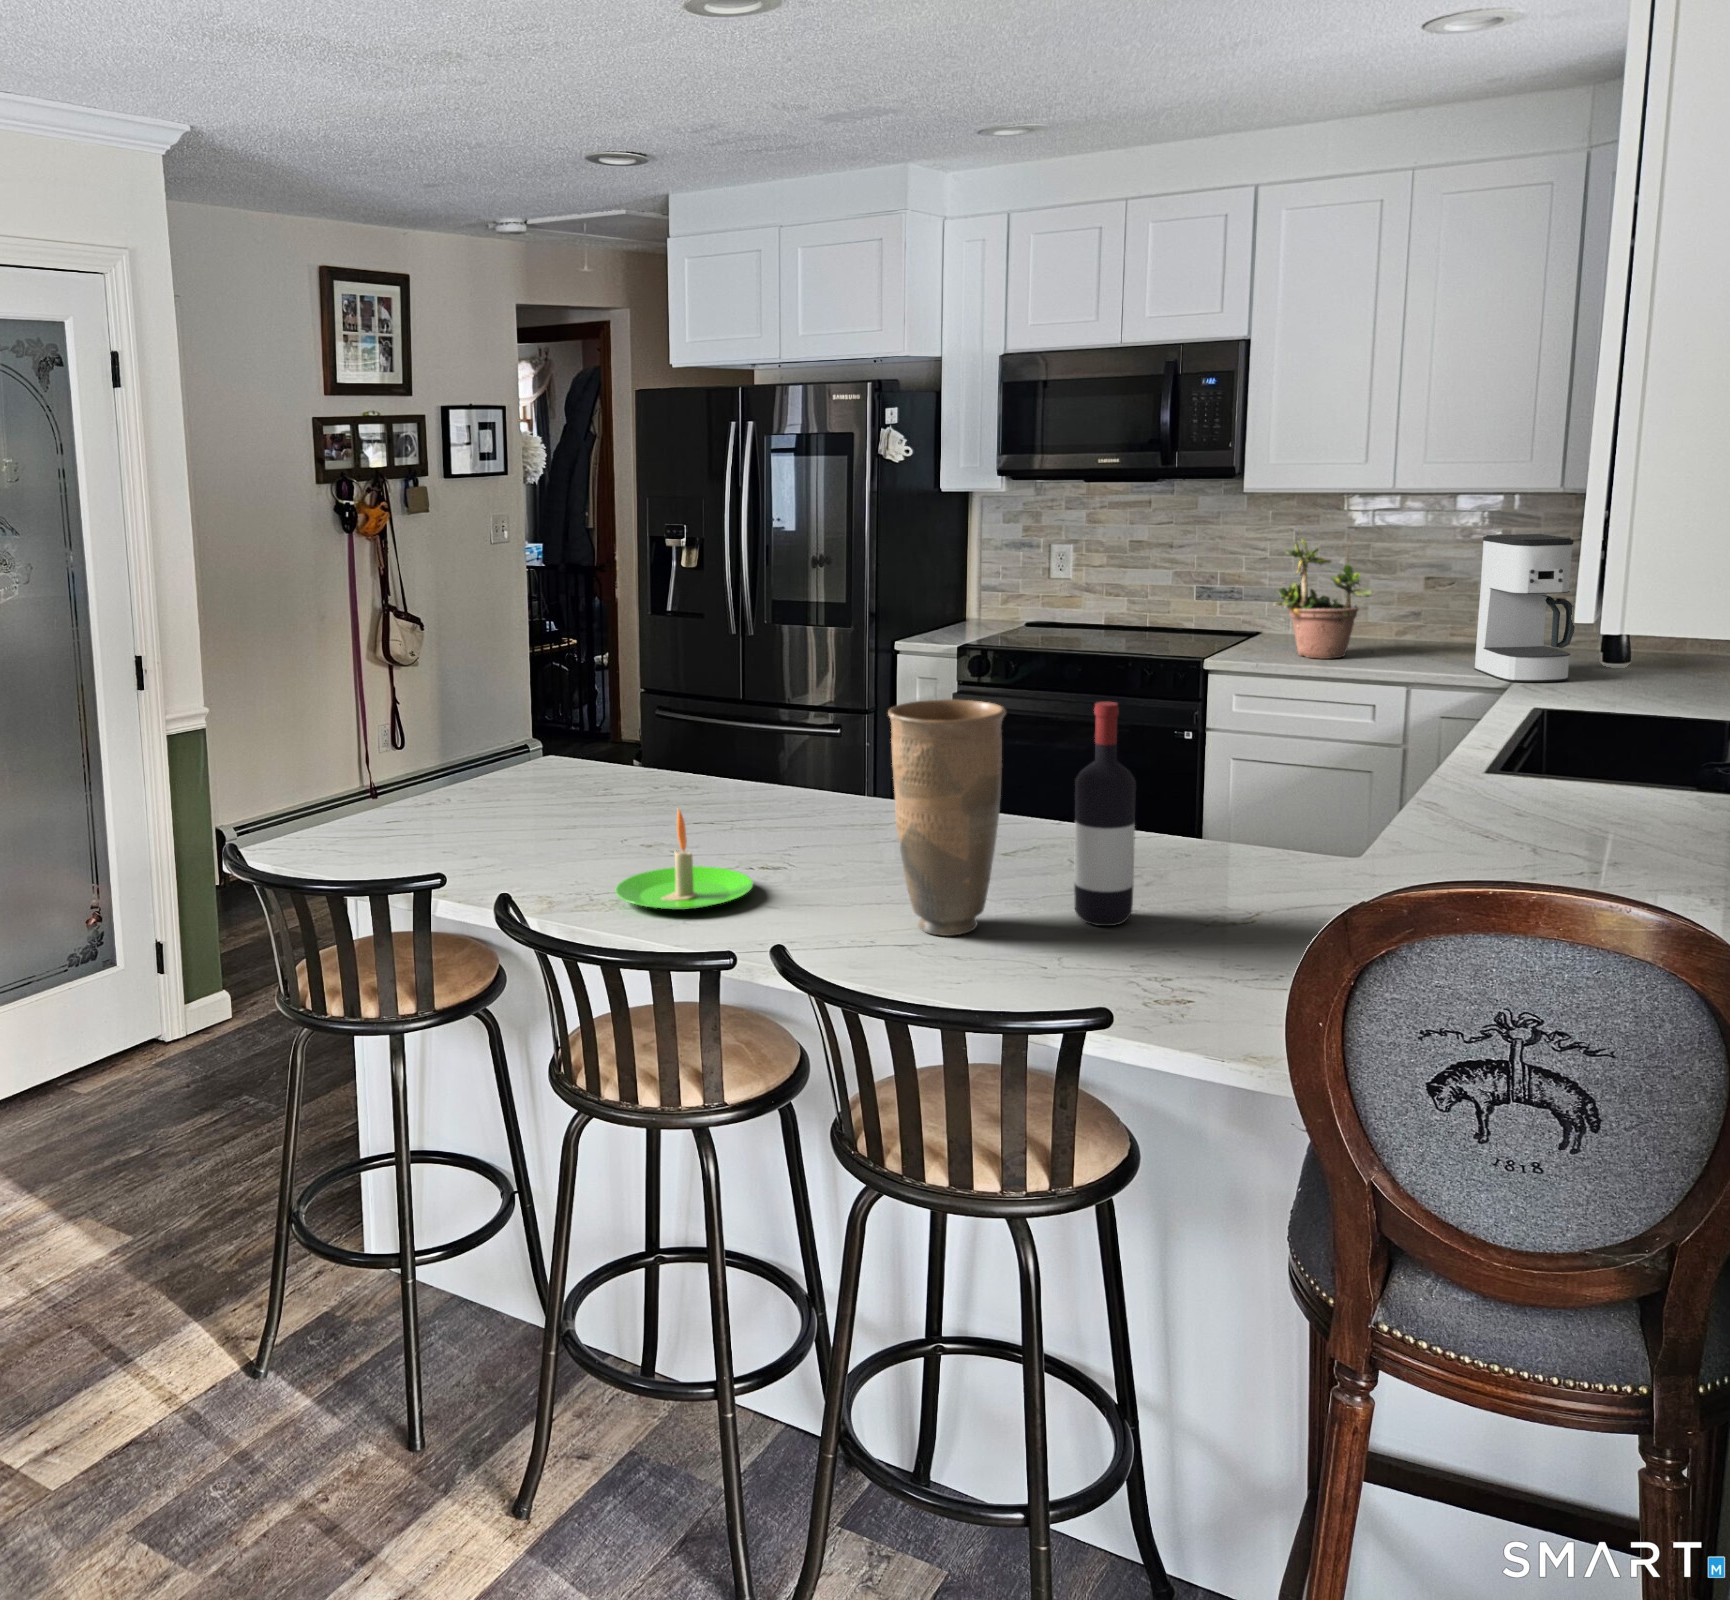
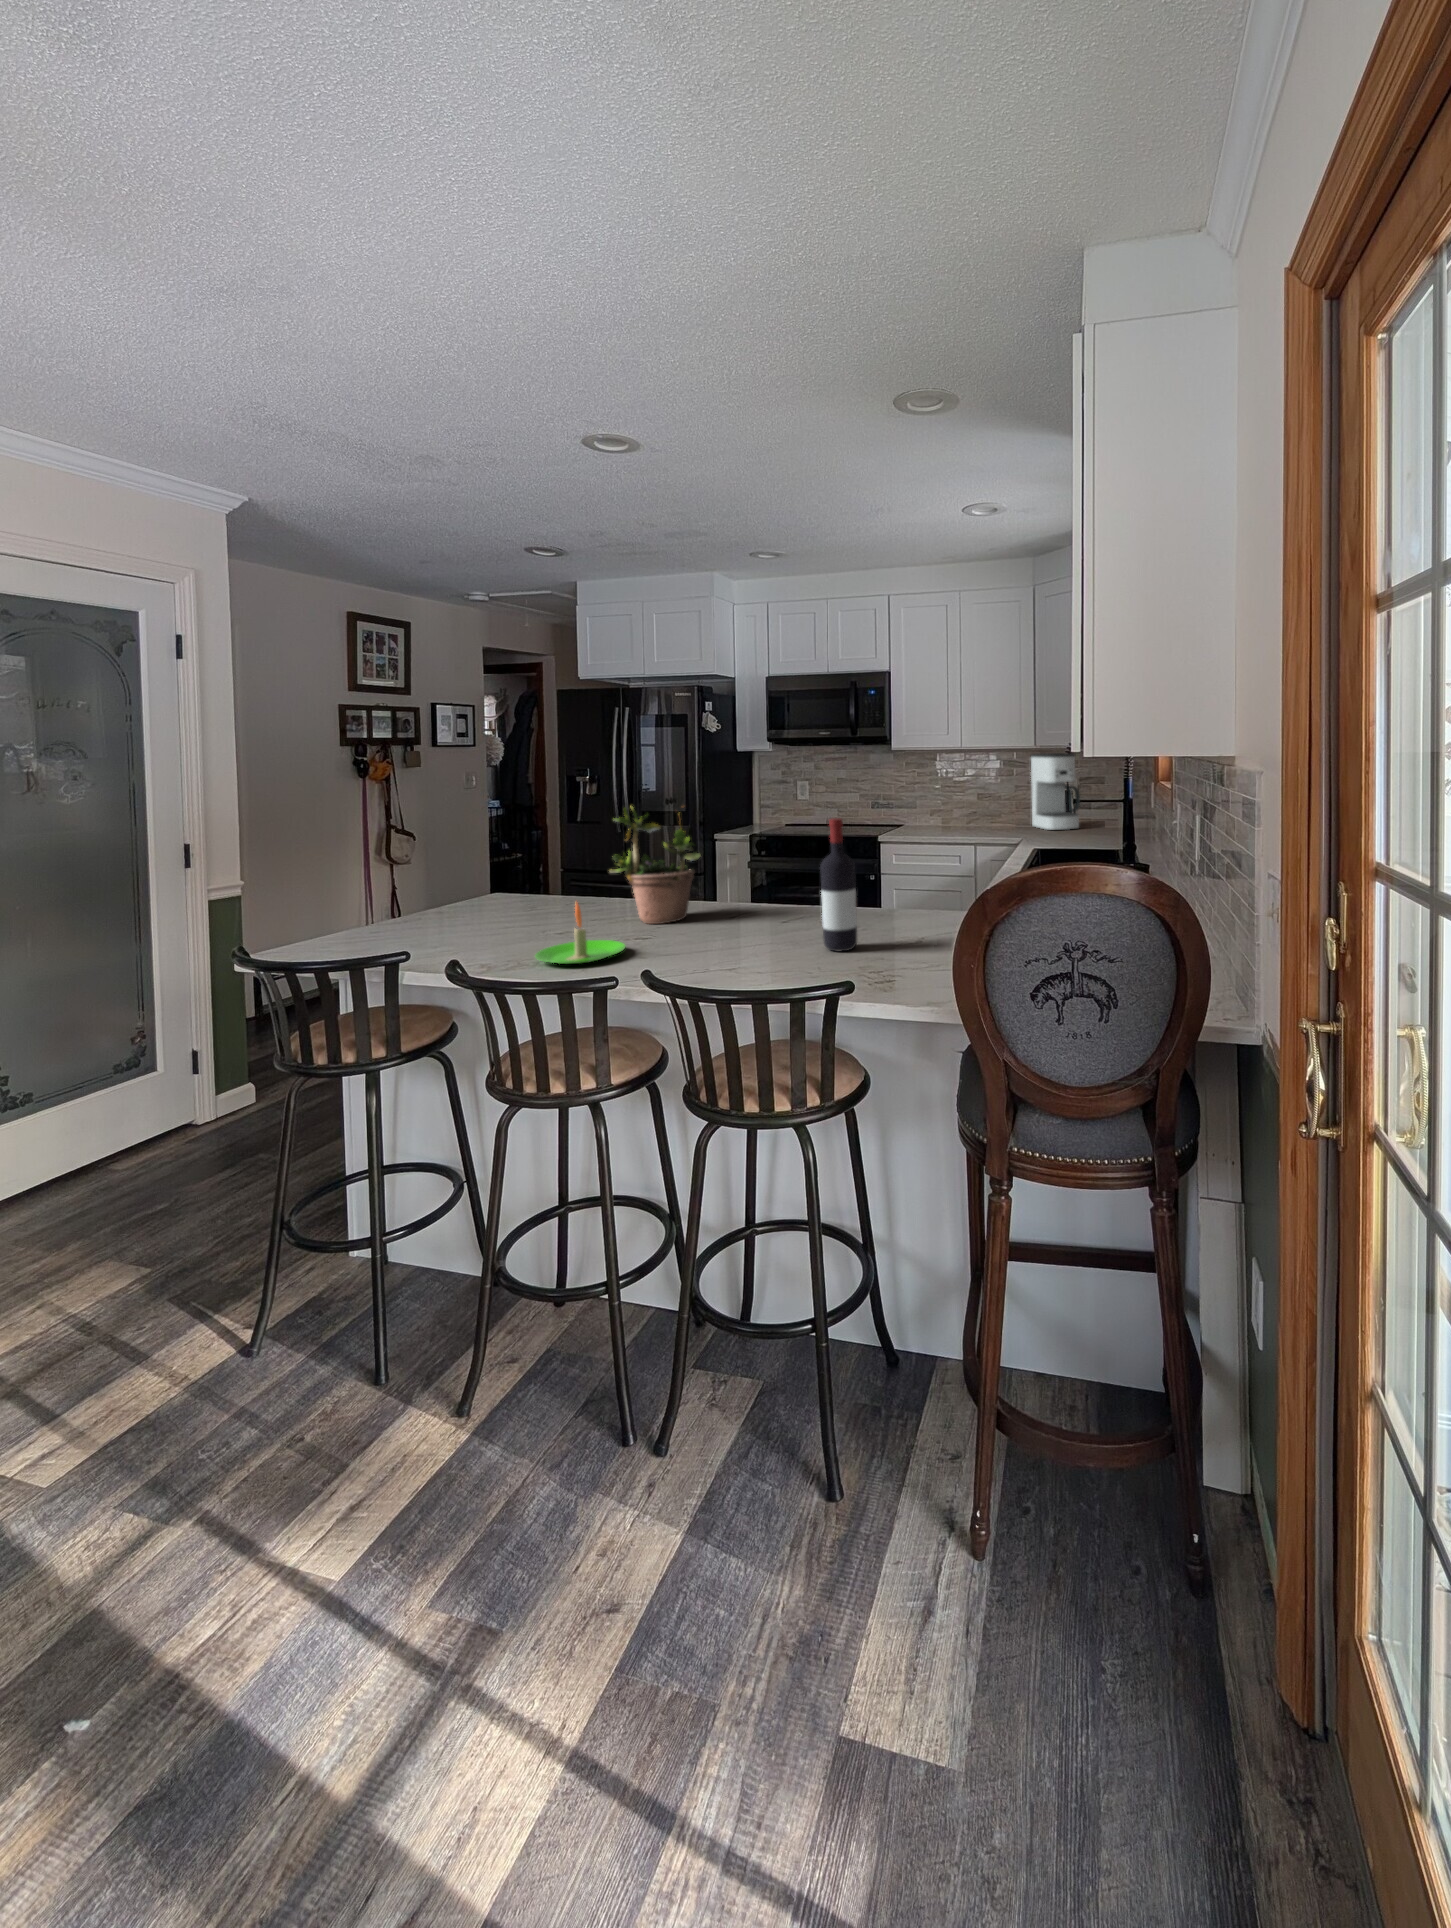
potted plant: present [1273,539,1372,659] -> present [610,806,700,924]
vase: present [888,699,1006,936] -> none [707,822,778,963]

